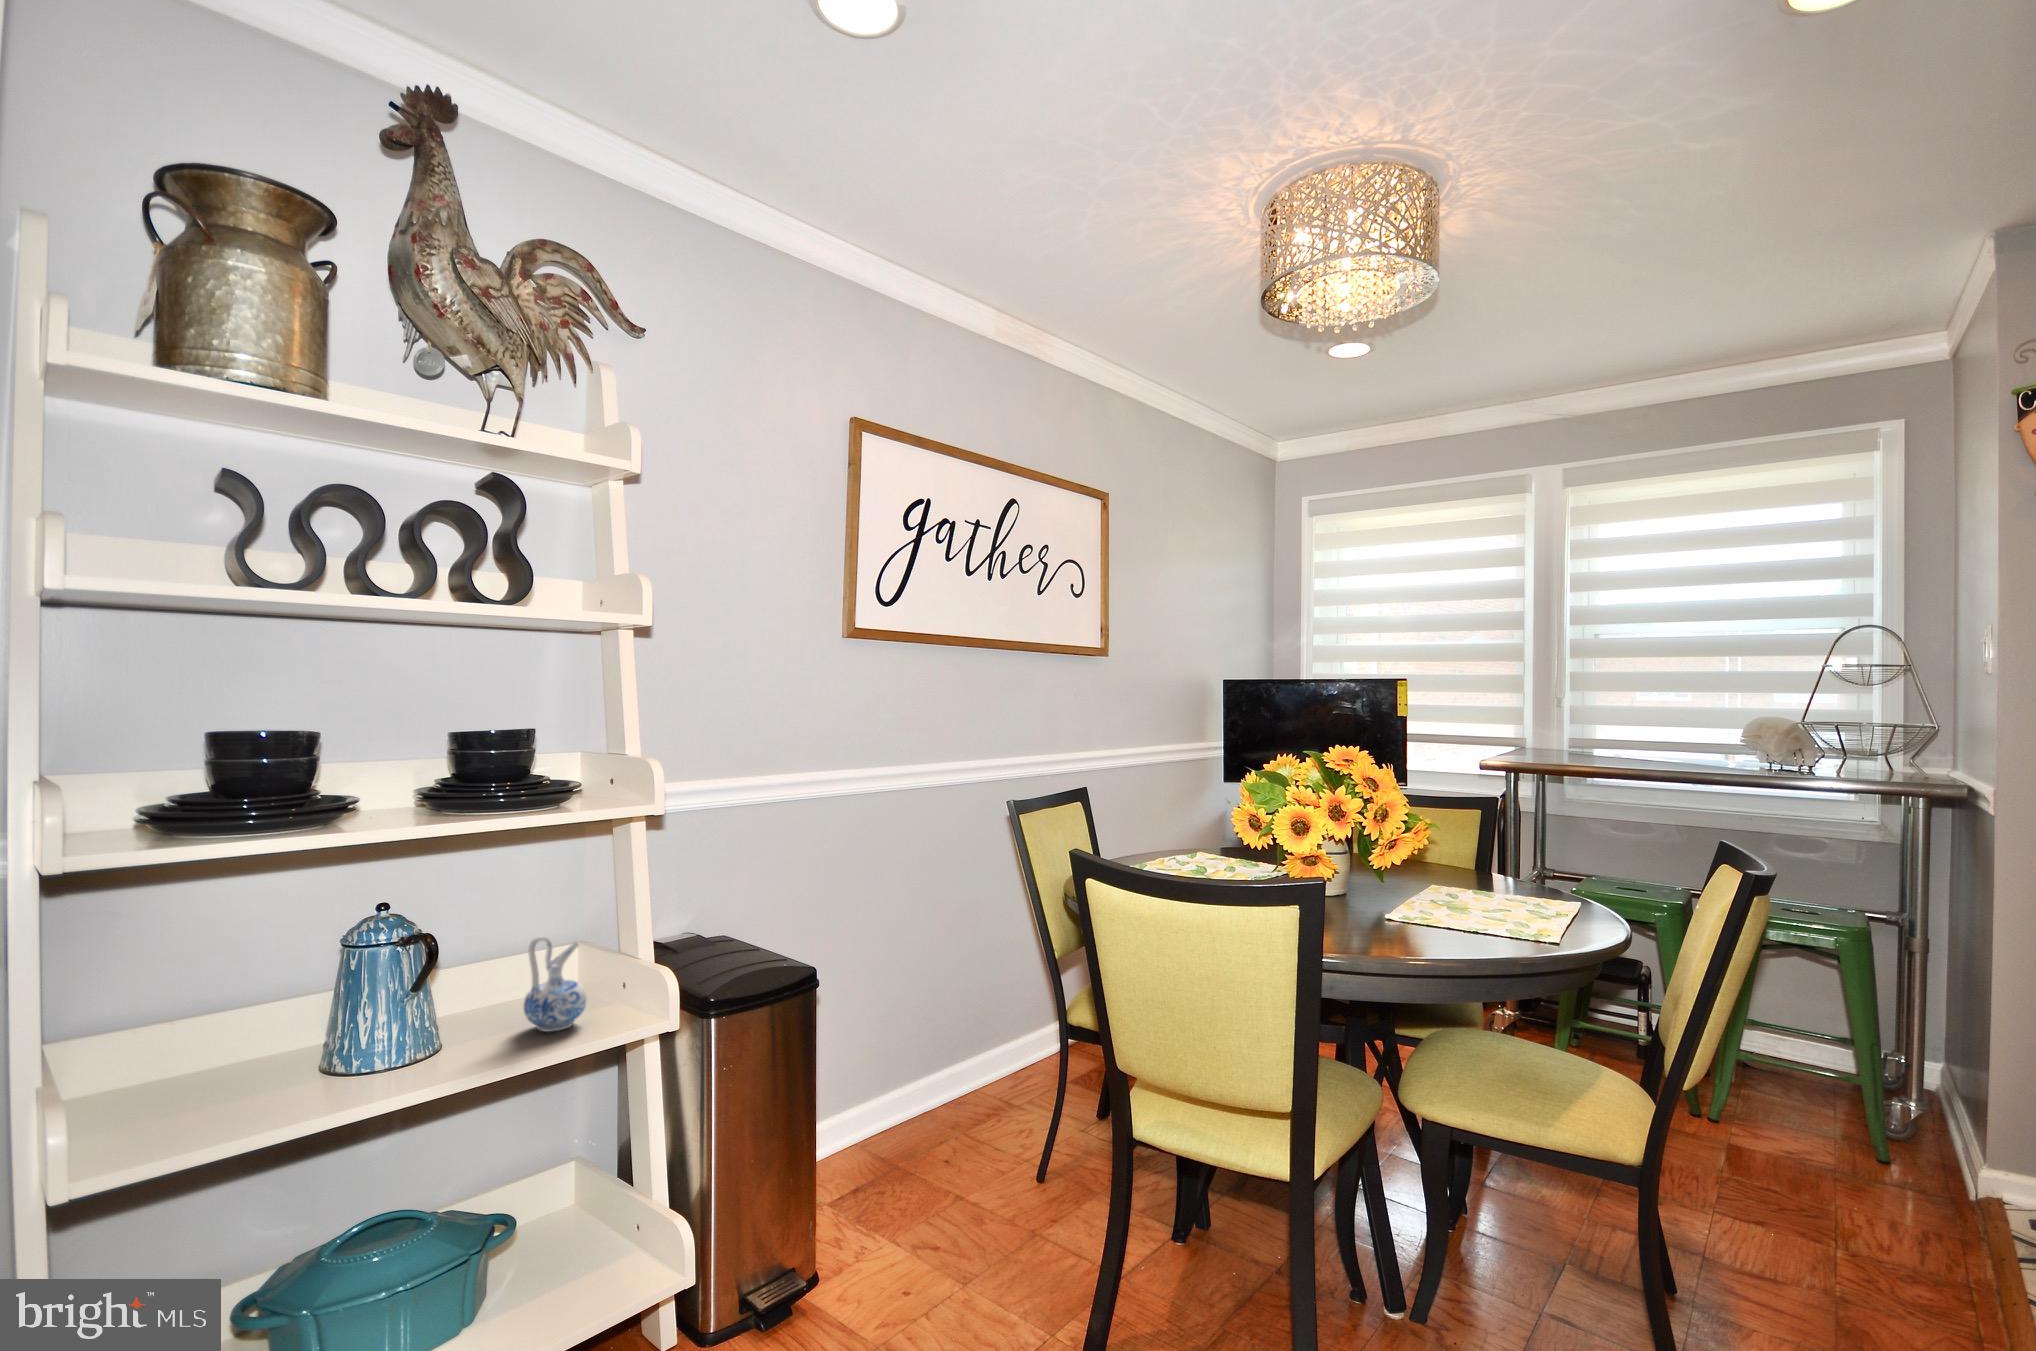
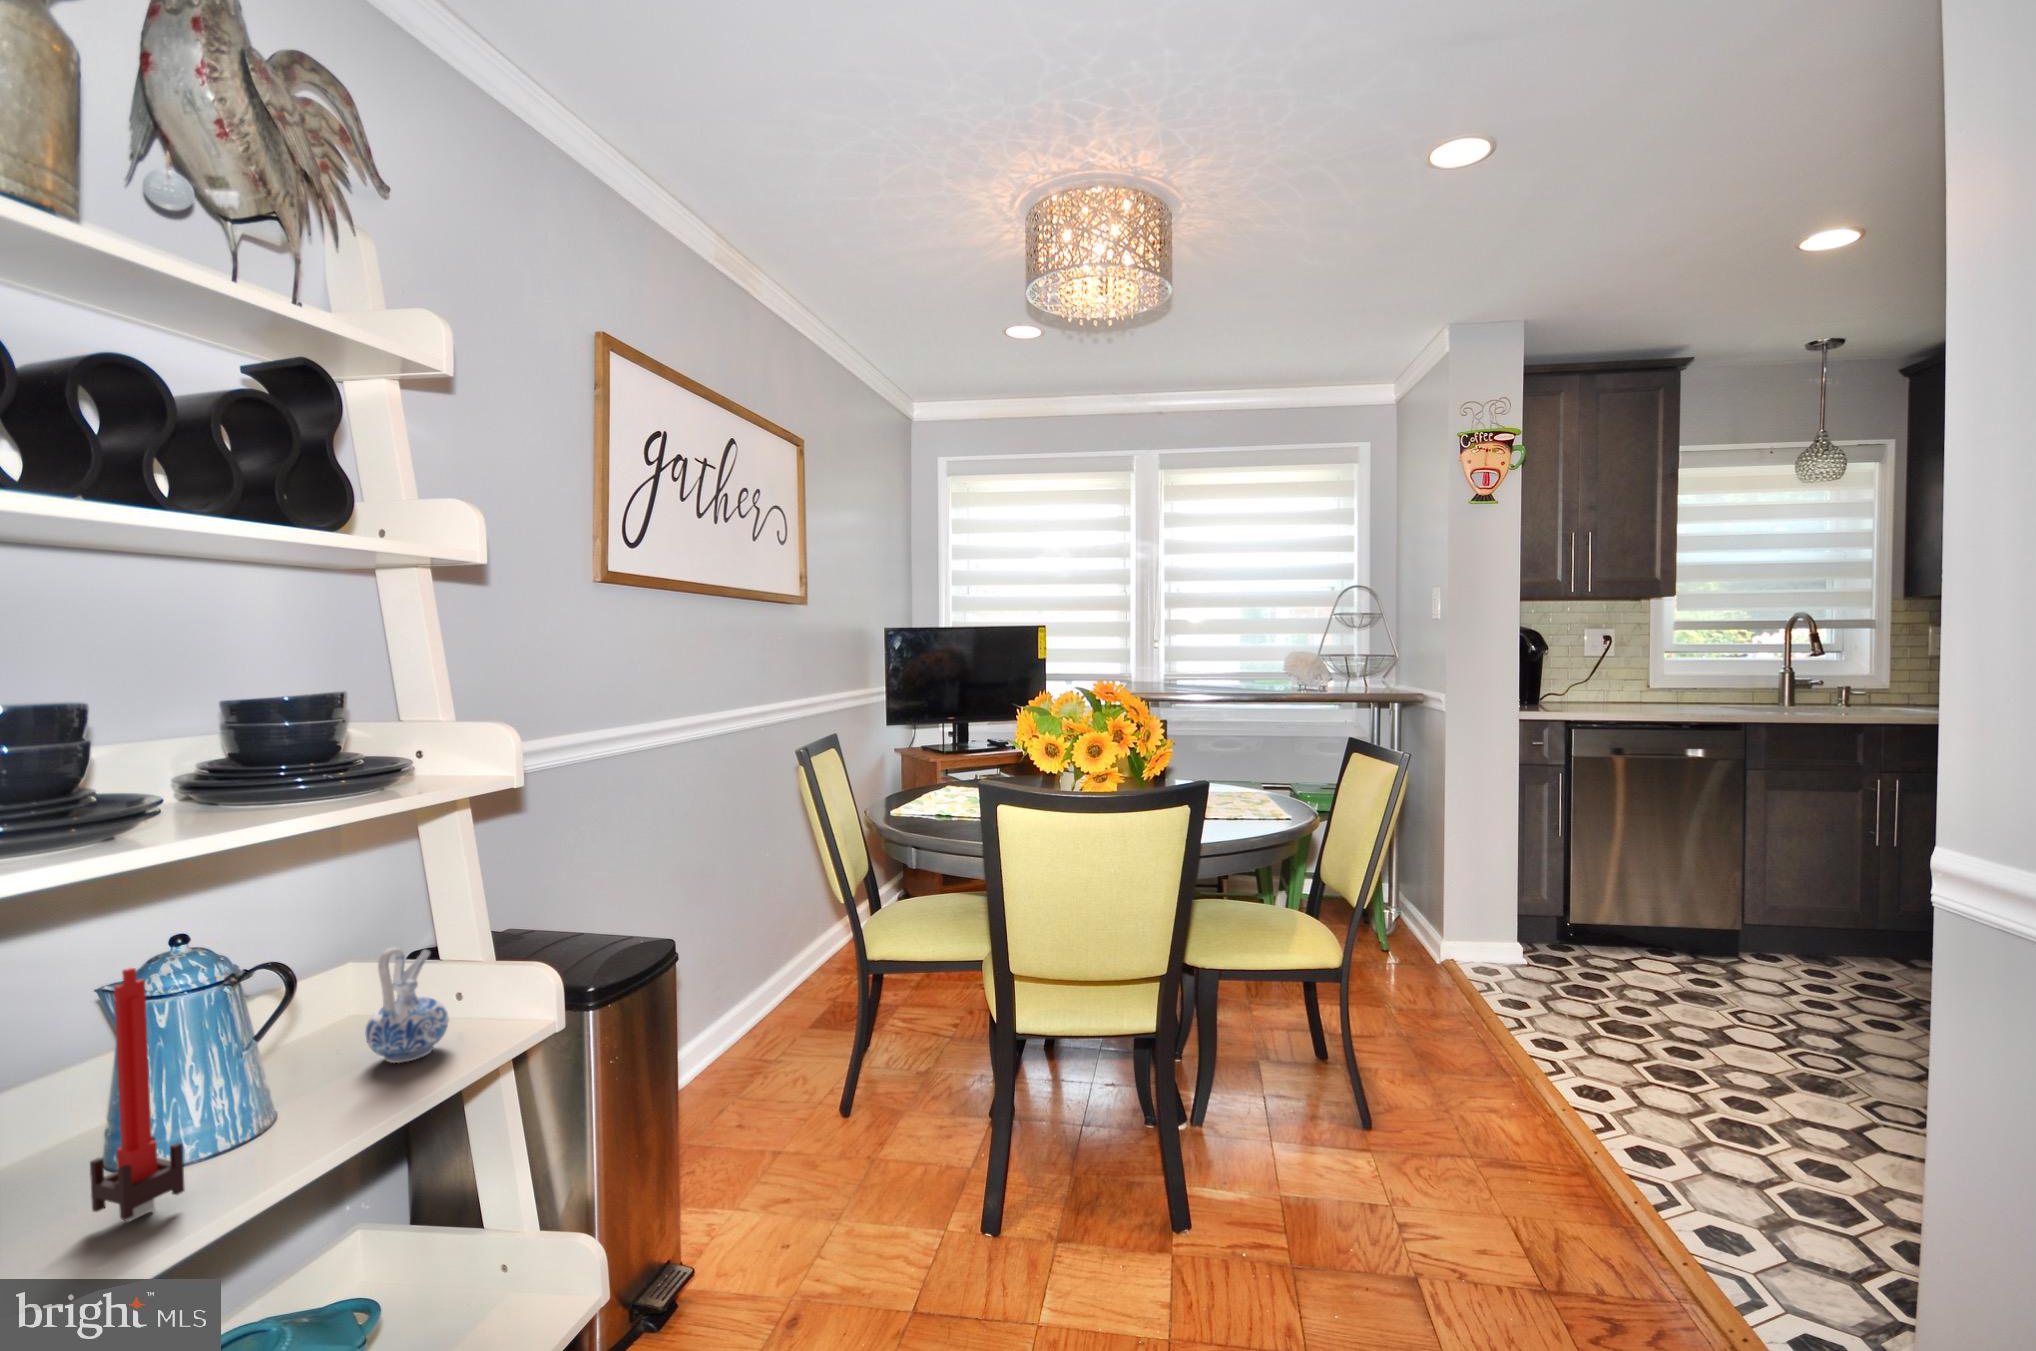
candle: none [269,921,318,1107] -> present [90,968,184,1222]

